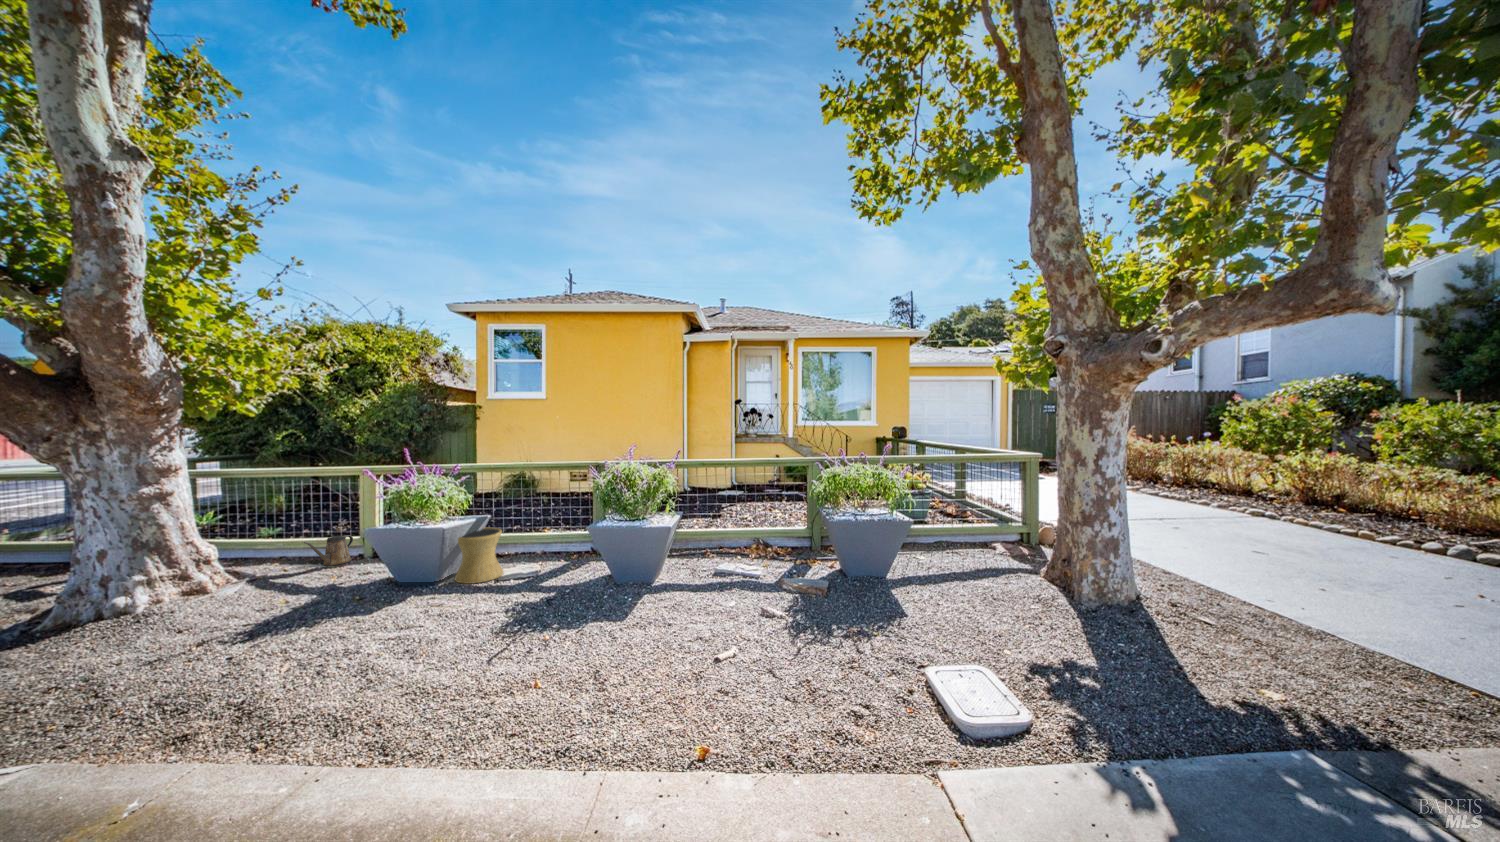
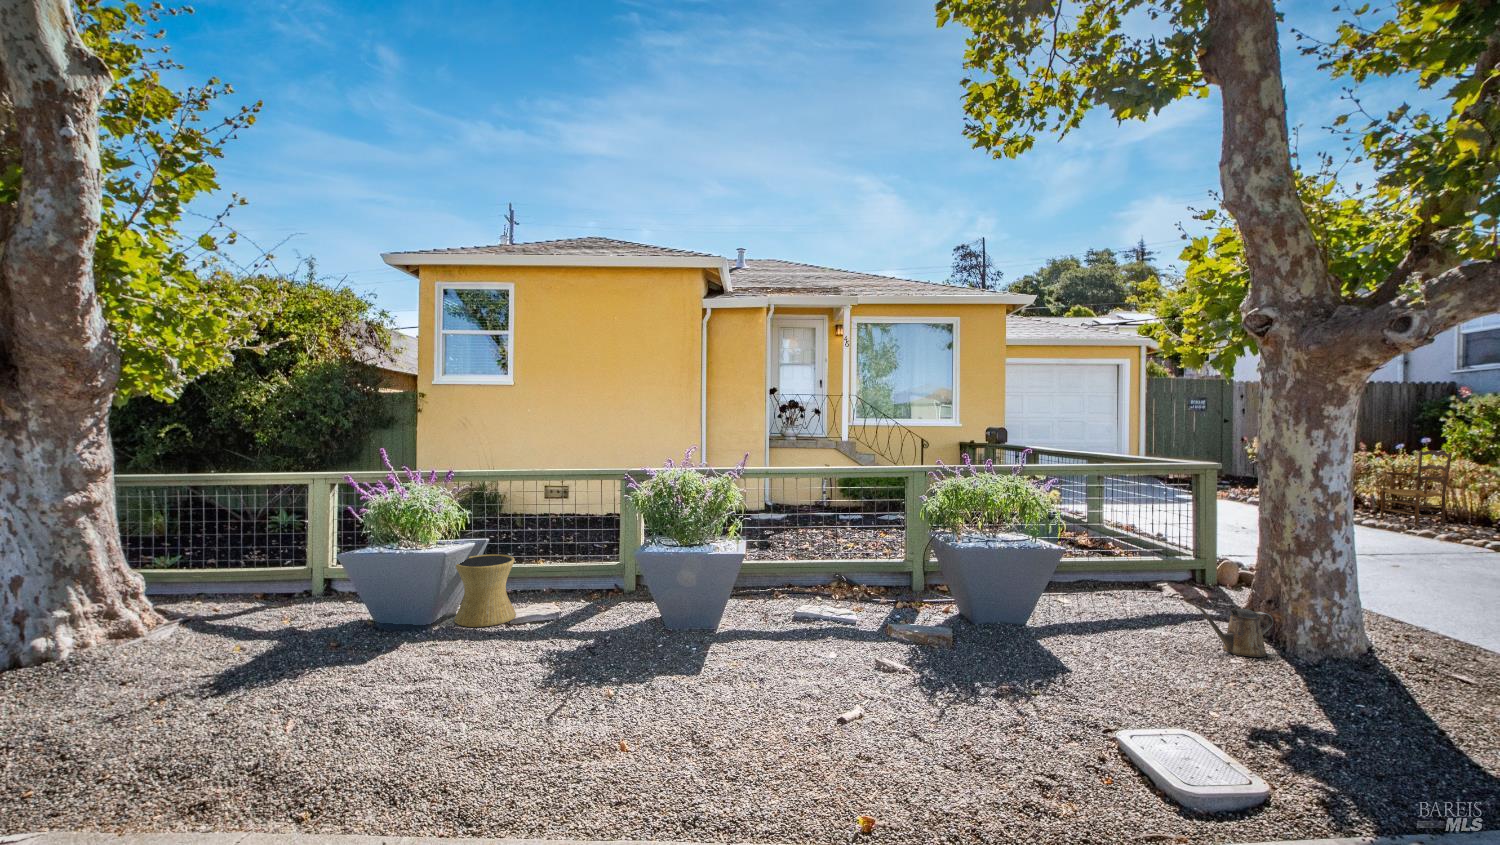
armchair: none [1176,442,1226,497] -> present [1380,450,1452,526]
watering can: present [304,535,353,566] -> present [1195,606,1273,657]

